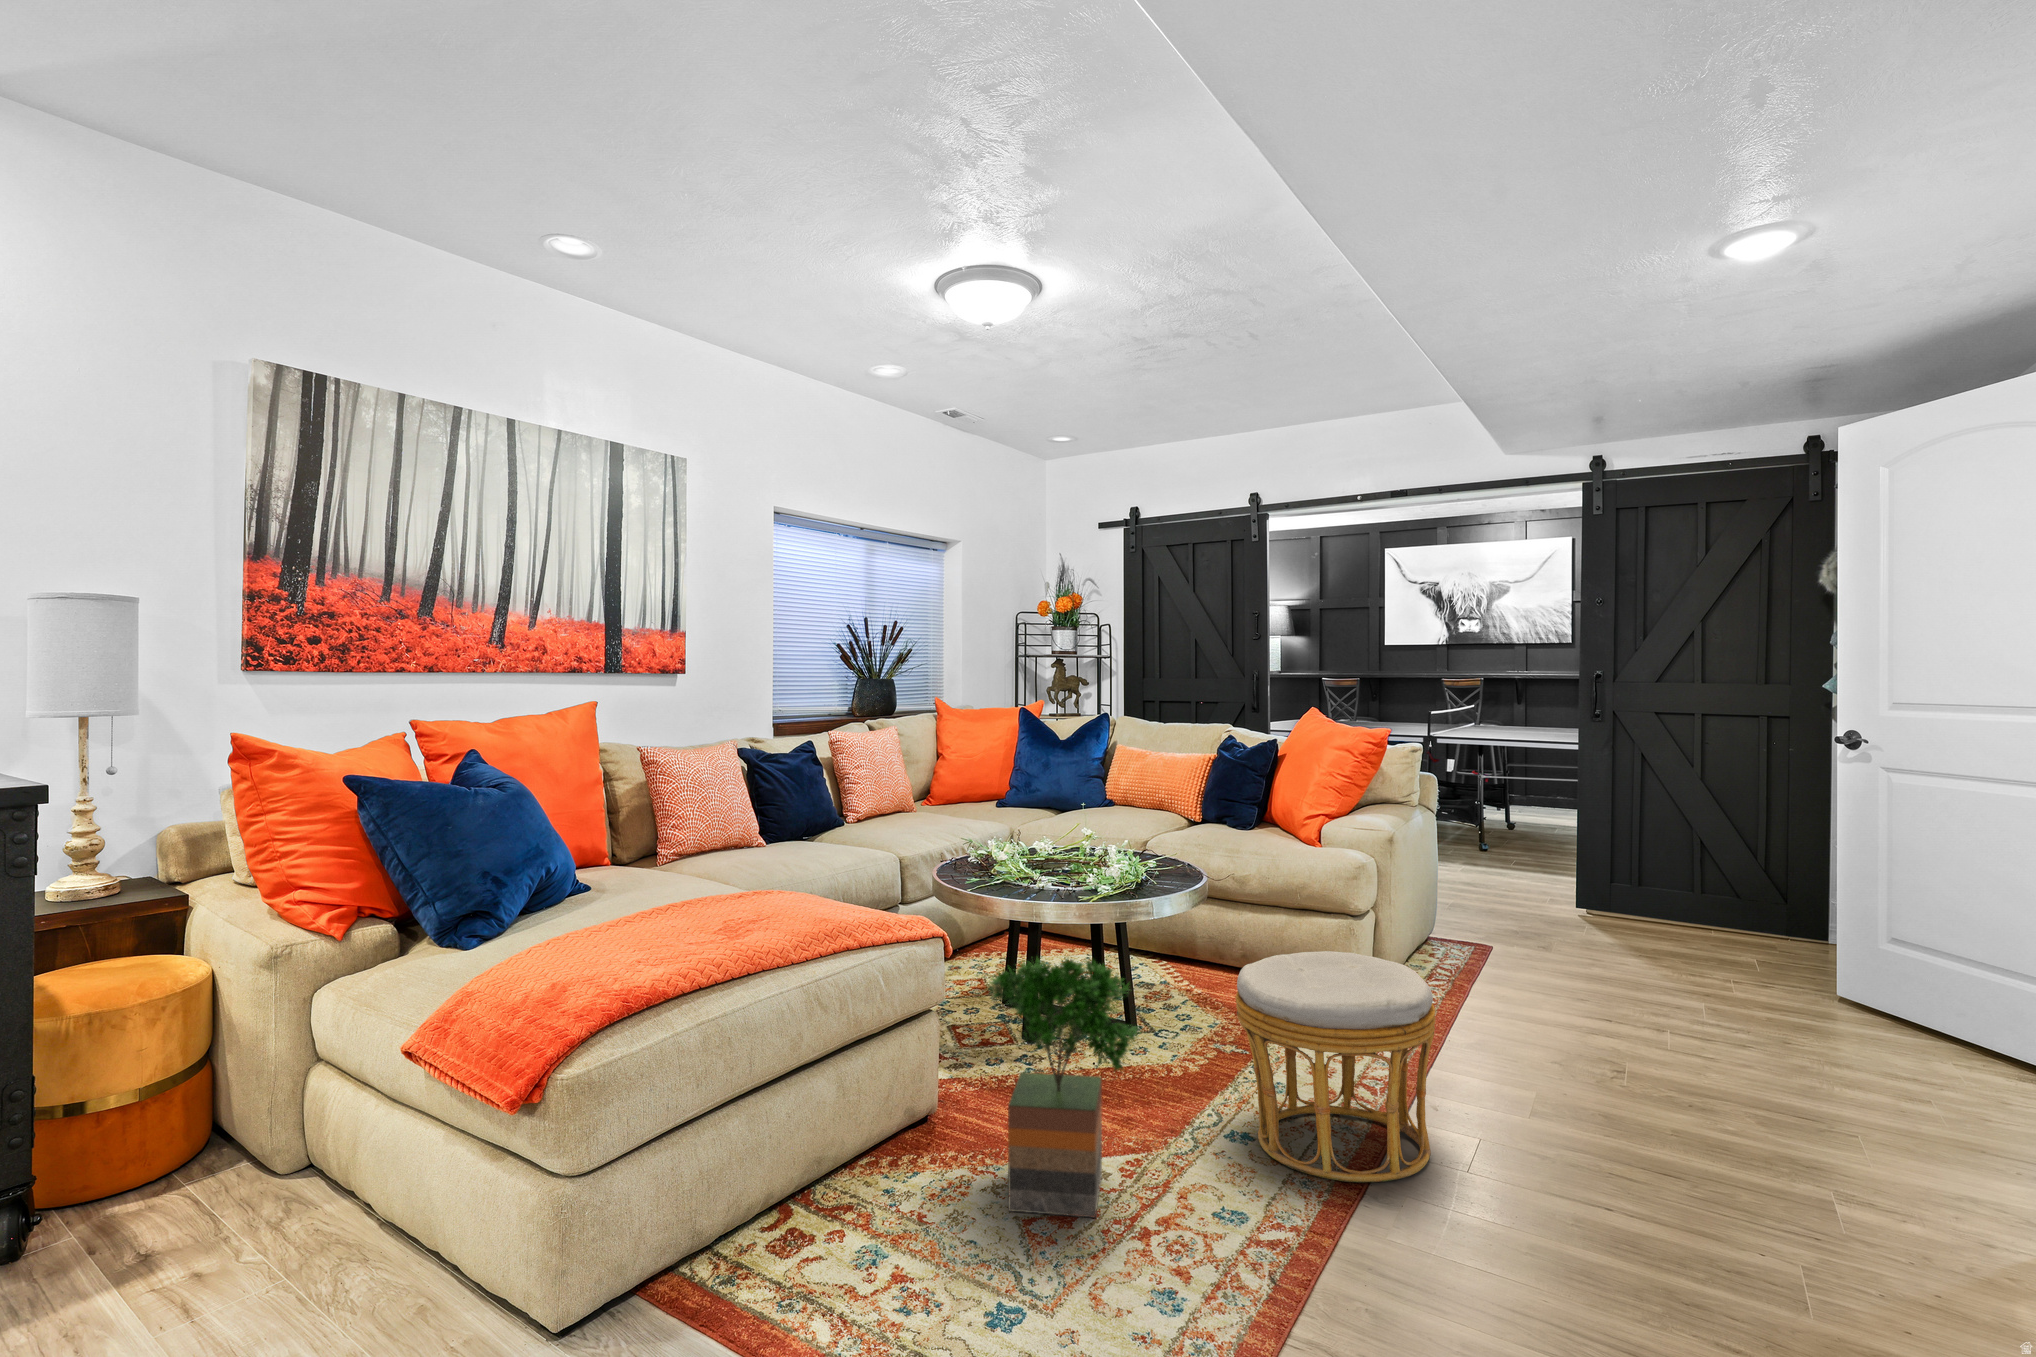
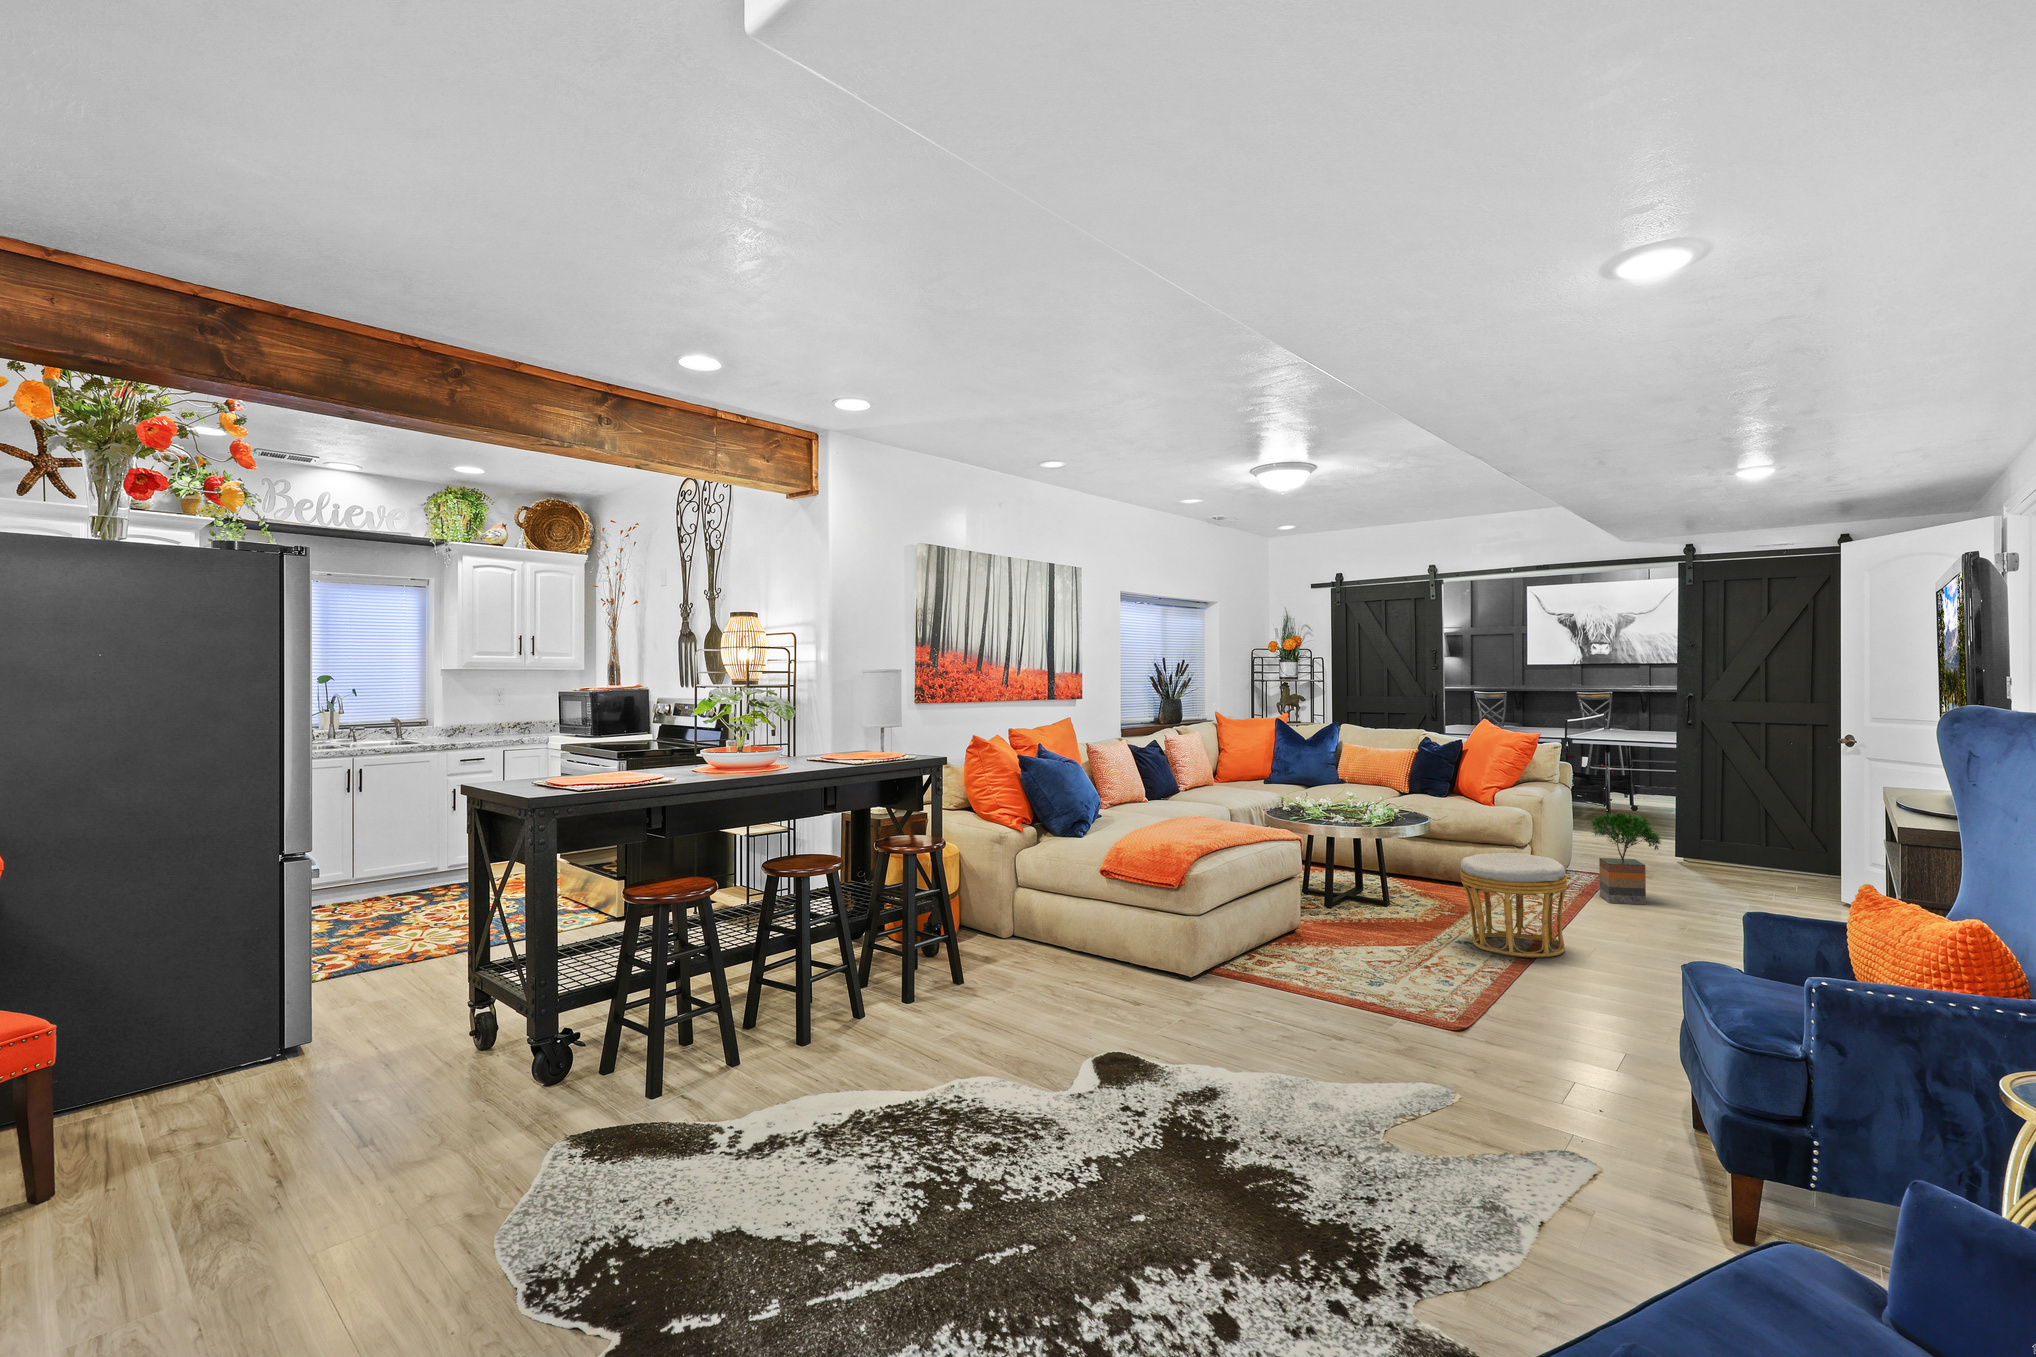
potted tree: present [989,958,1141,1218] -> present [1590,813,1661,905]

